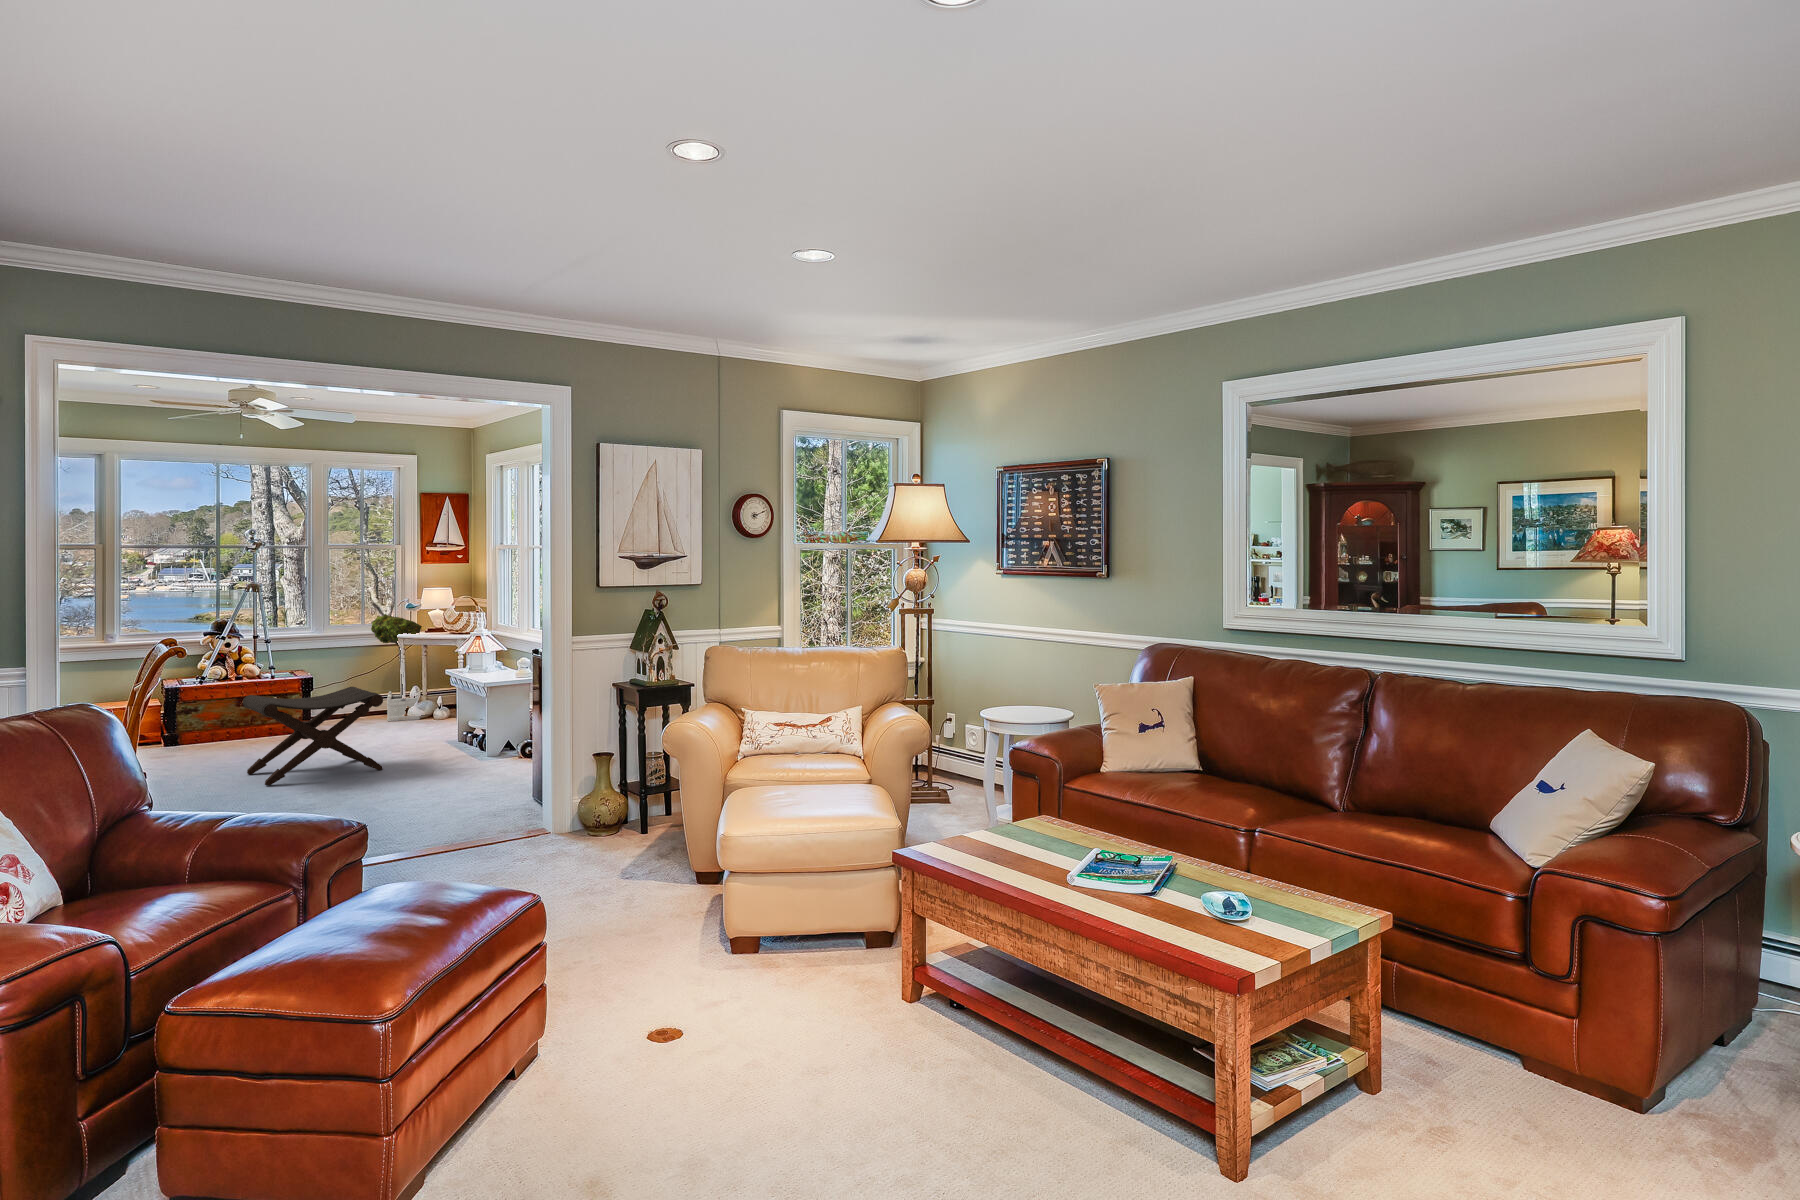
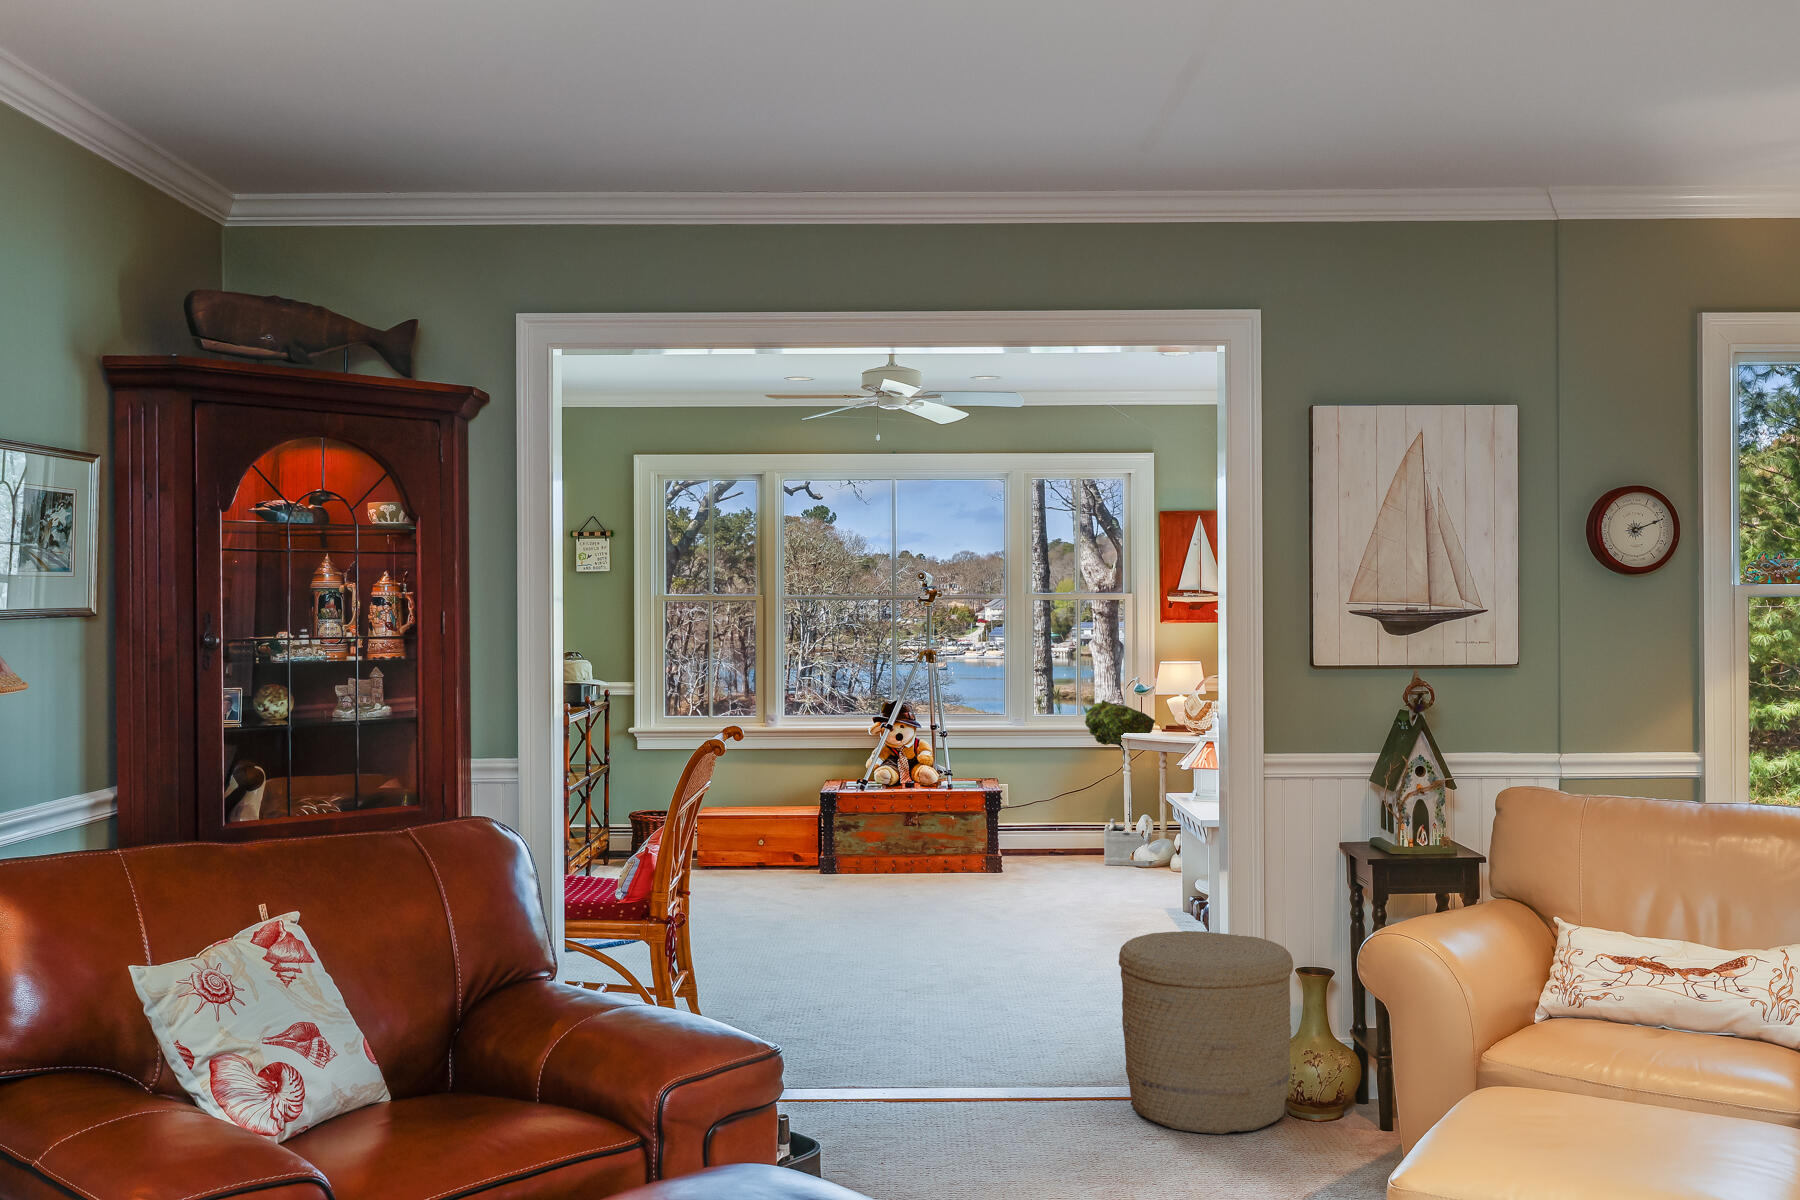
footstool: present [243,687,383,786] -> none [877,810,1049,948]
woven basket: none [495,739,597,849] -> present [1119,931,1293,1134]

